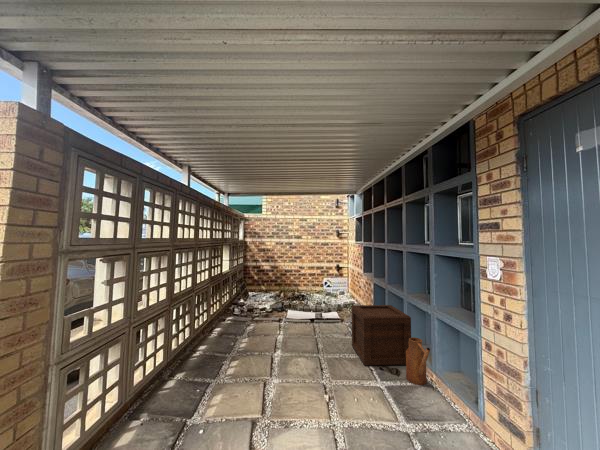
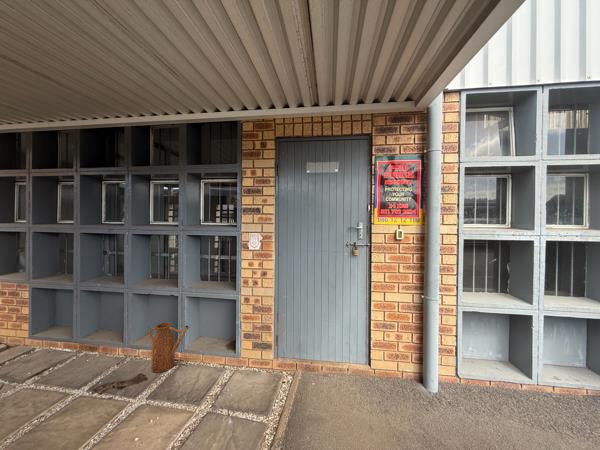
wooden crate: present [352,305,411,366] -> none [26,302,143,398]

